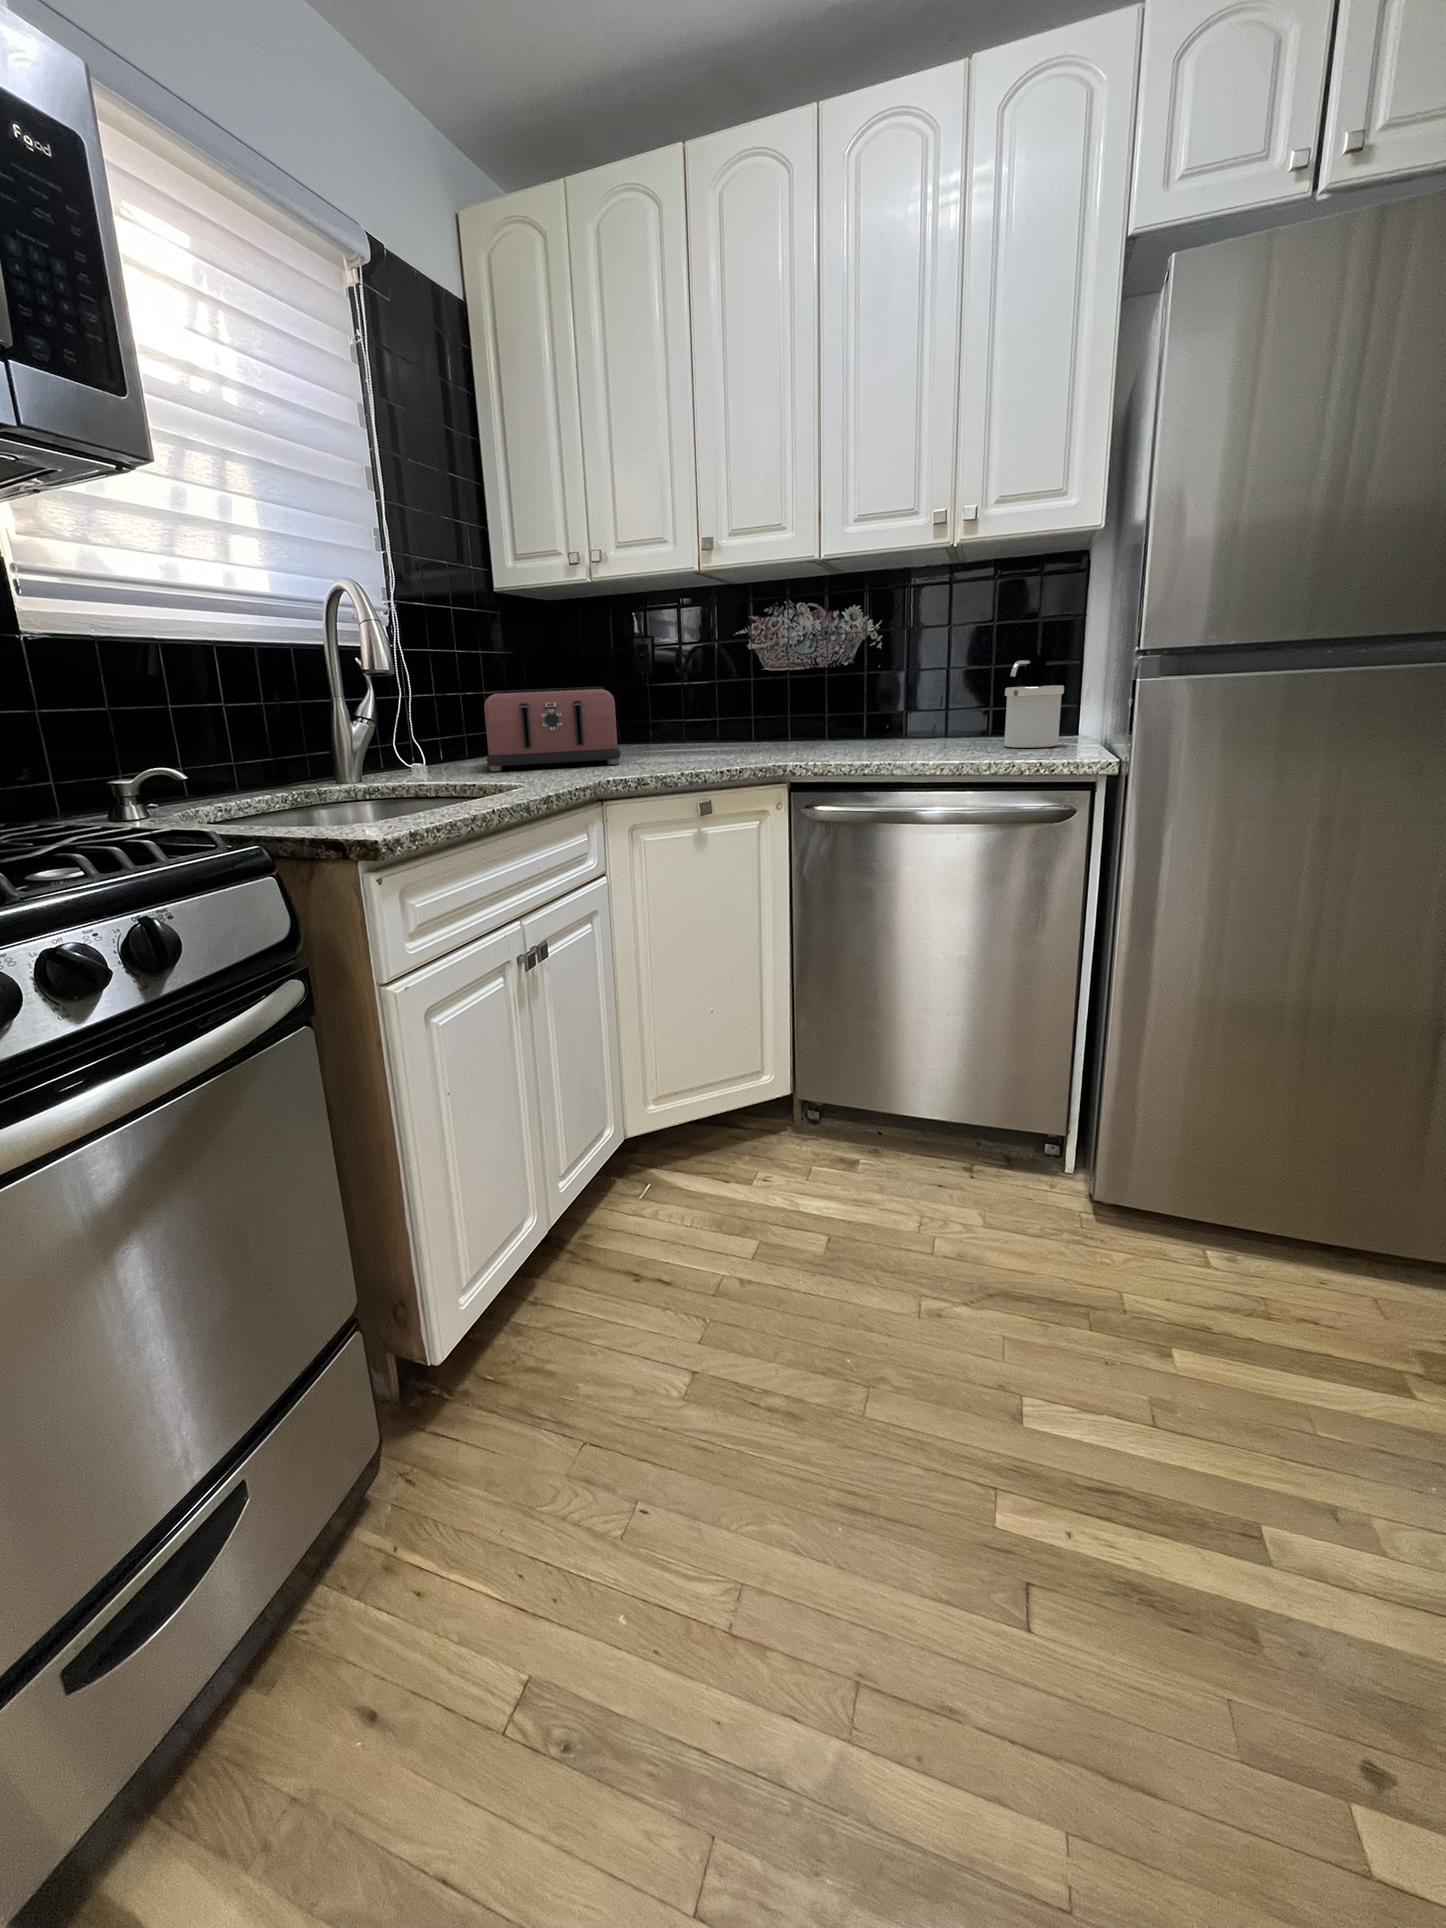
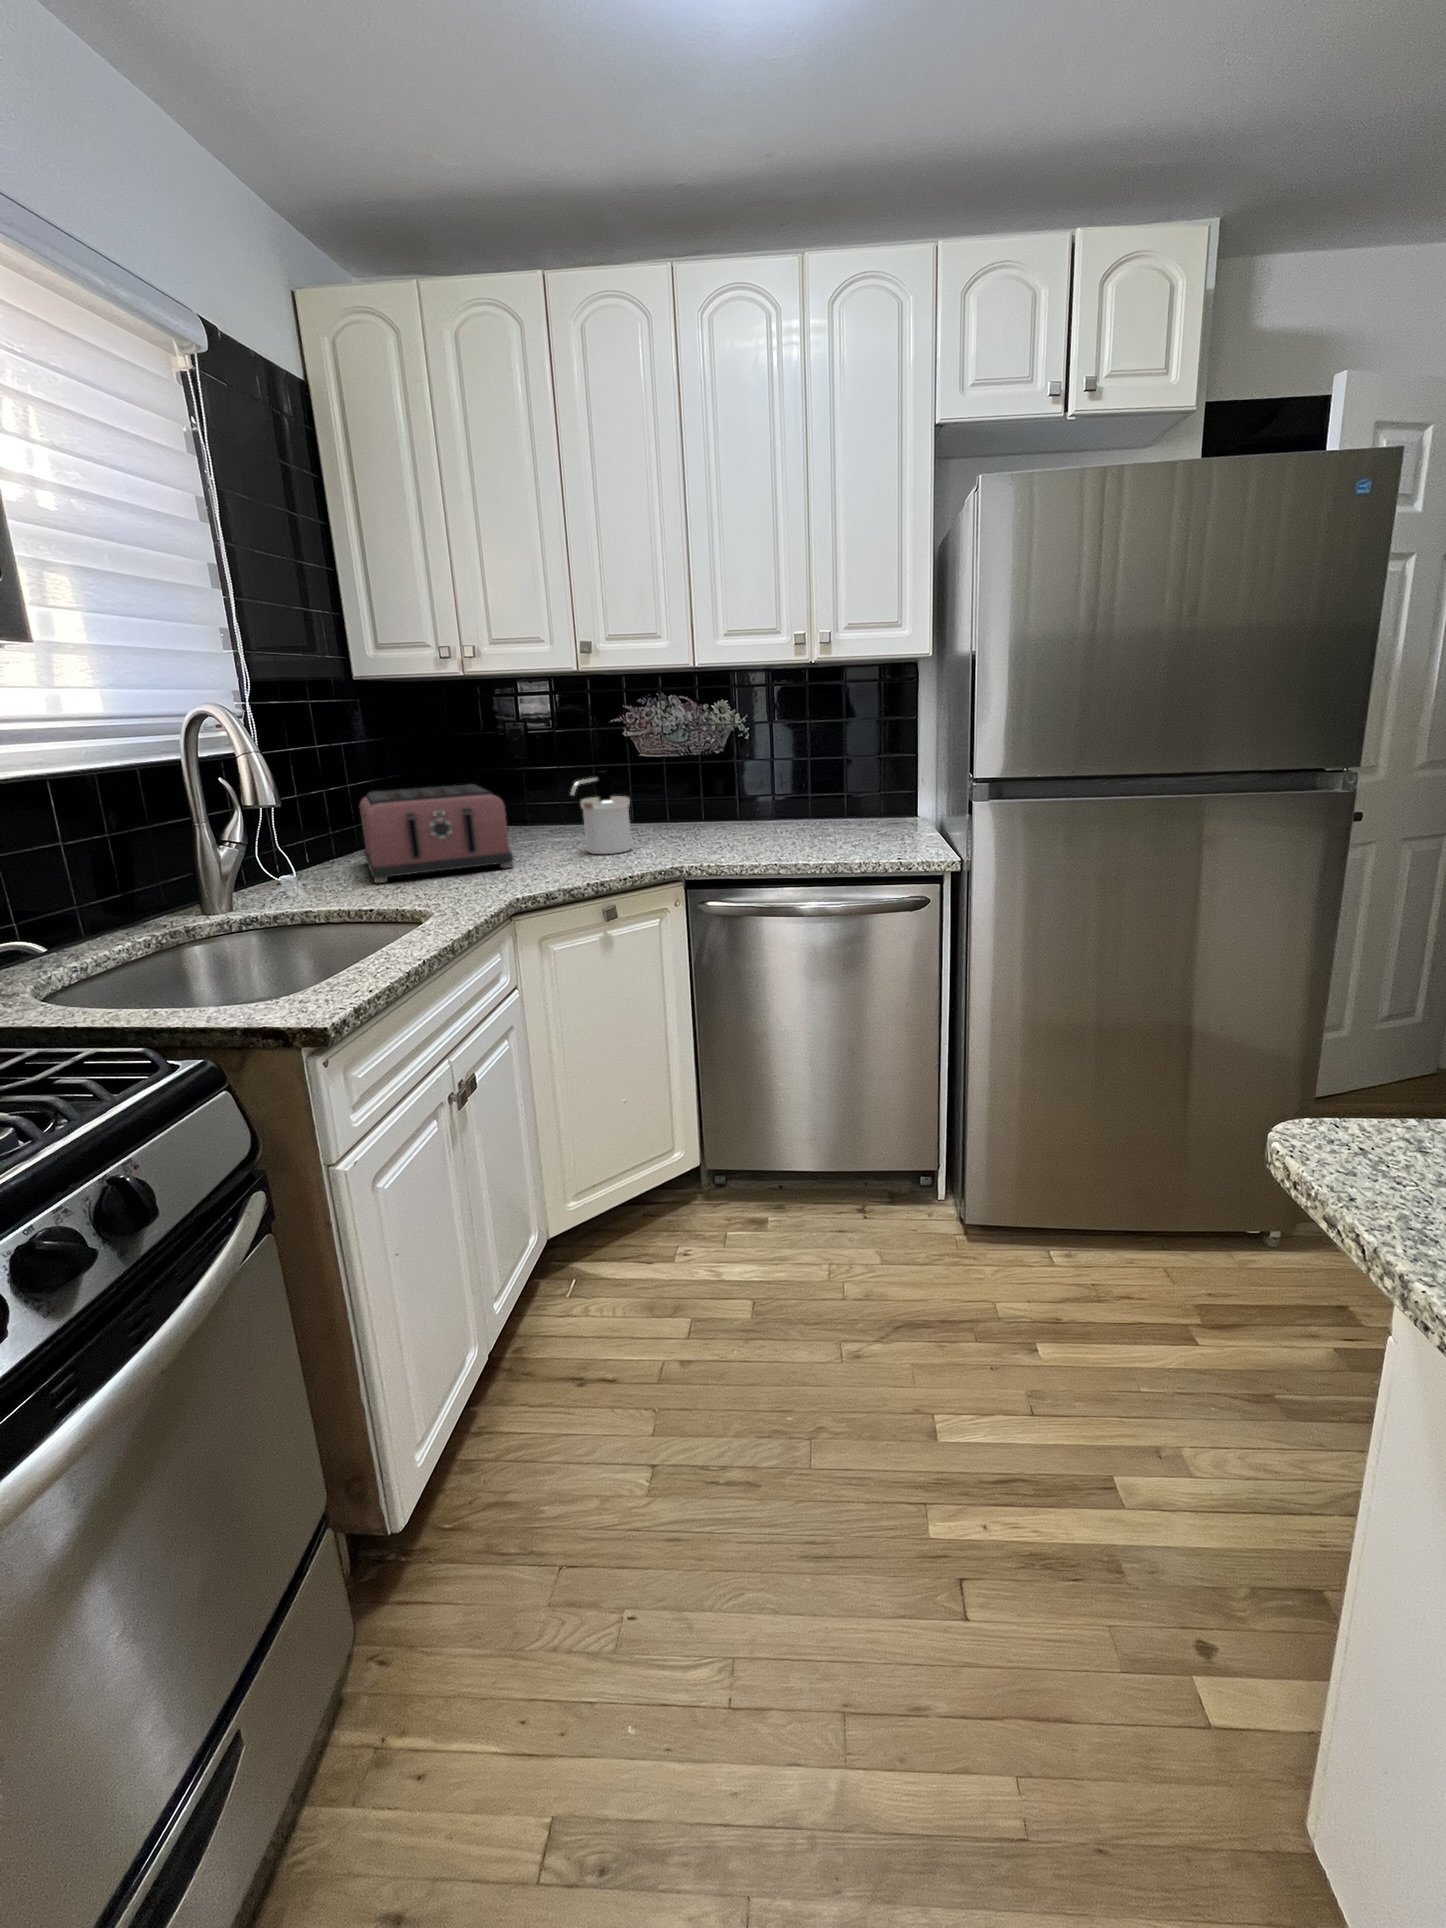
soap dispenser: present [1004,655,1064,748] -> present [571,771,631,854]

